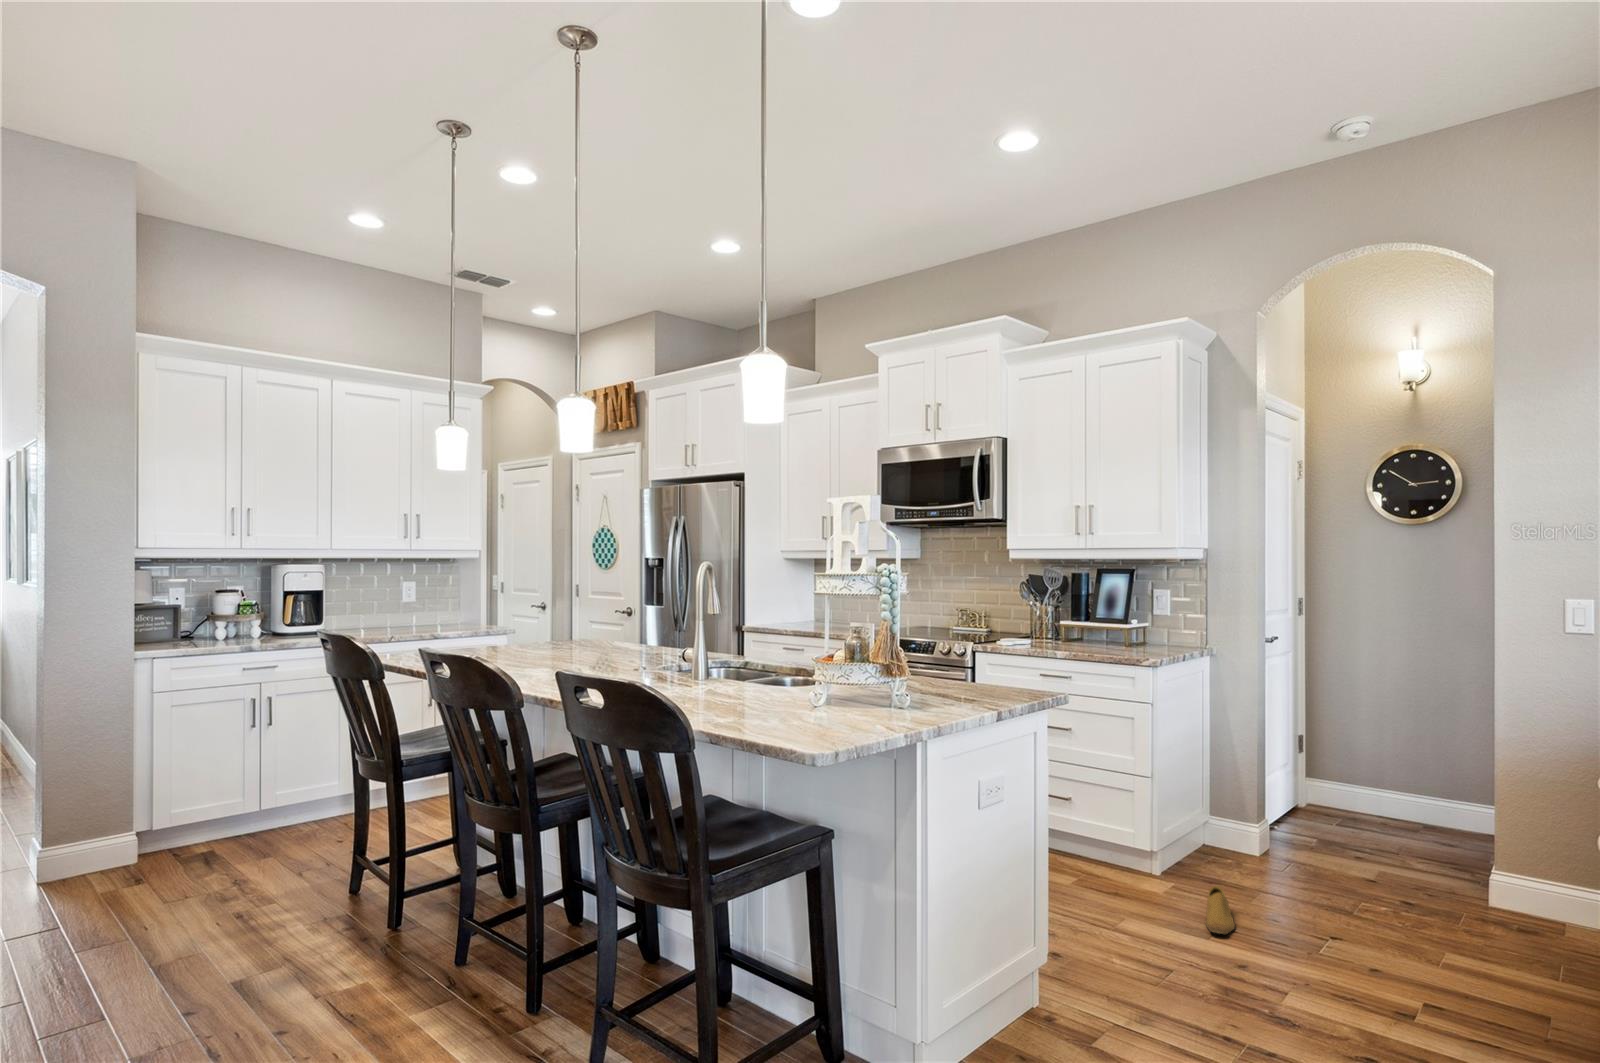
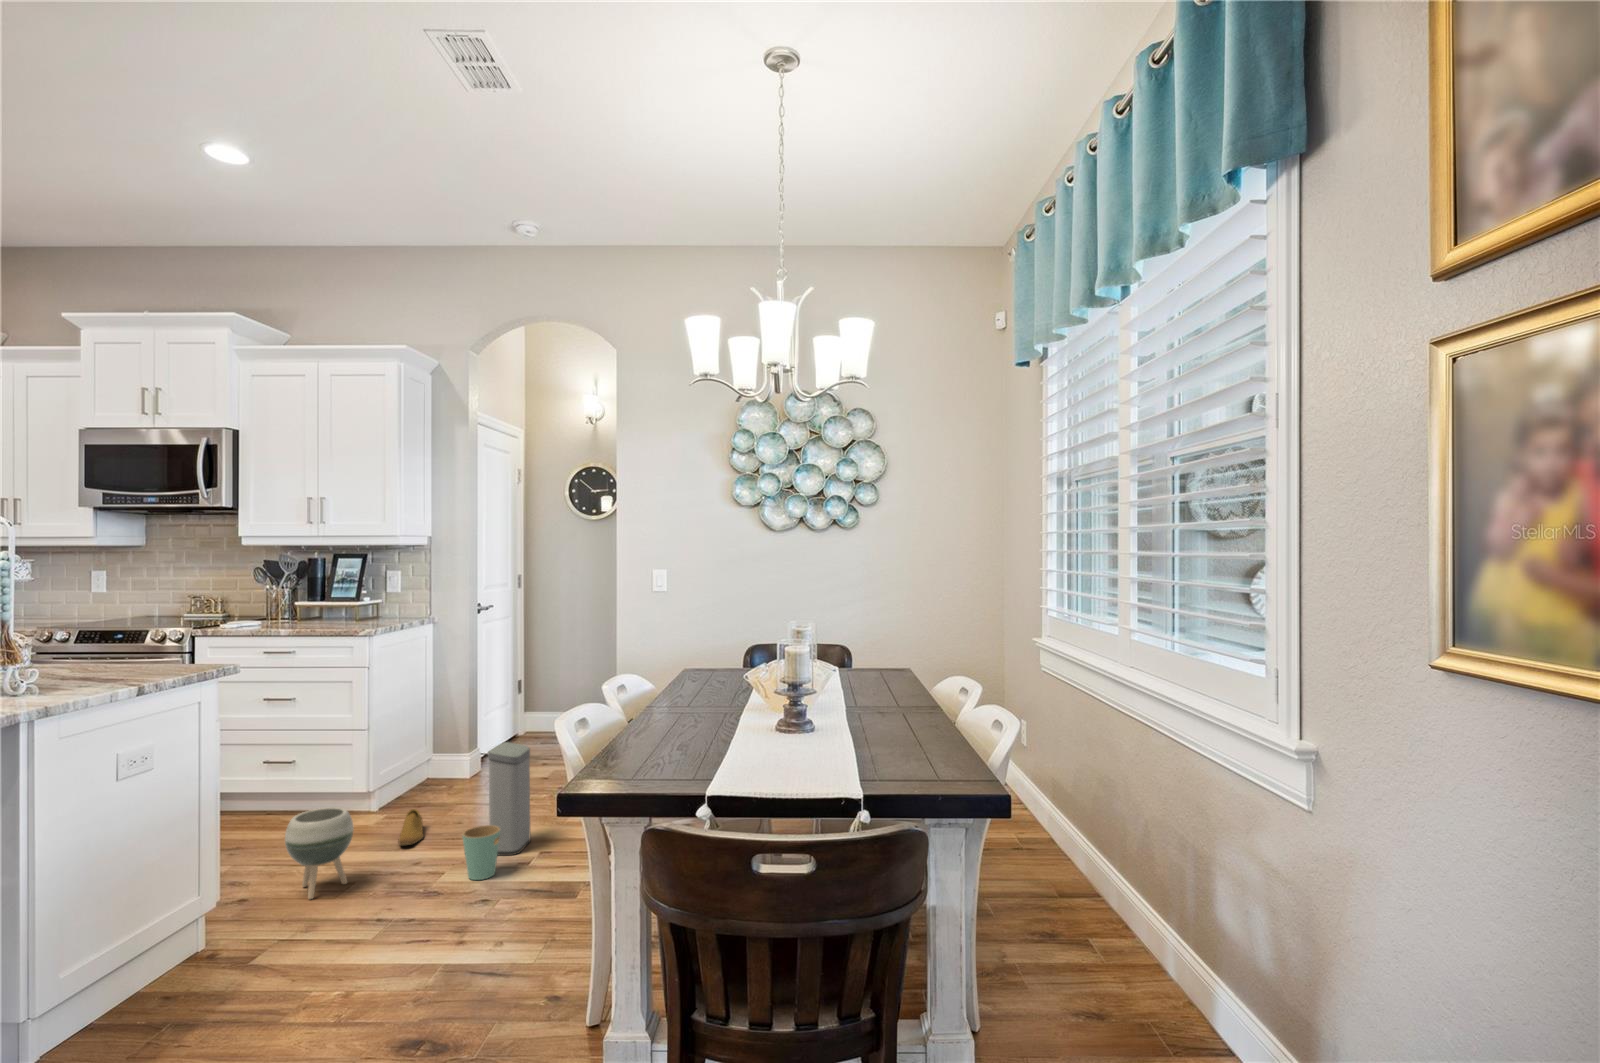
trash can: none [1316,830,1397,1020] -> present [462,742,531,880]
planter: none [1098,869,1172,977] -> present [285,807,354,899]

